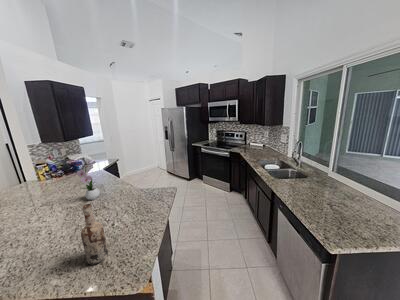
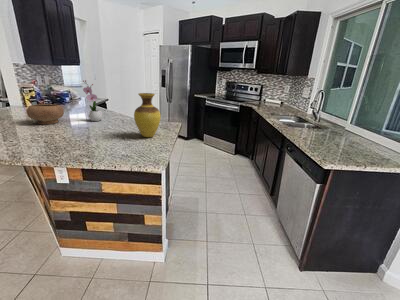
vase: none [118,181,148,228] -> present [134,93,161,137]
bowl: none [17,189,60,214] -> present [26,104,64,124]
wine bottle: present [81,204,108,265] -> none [111,96,129,148]

